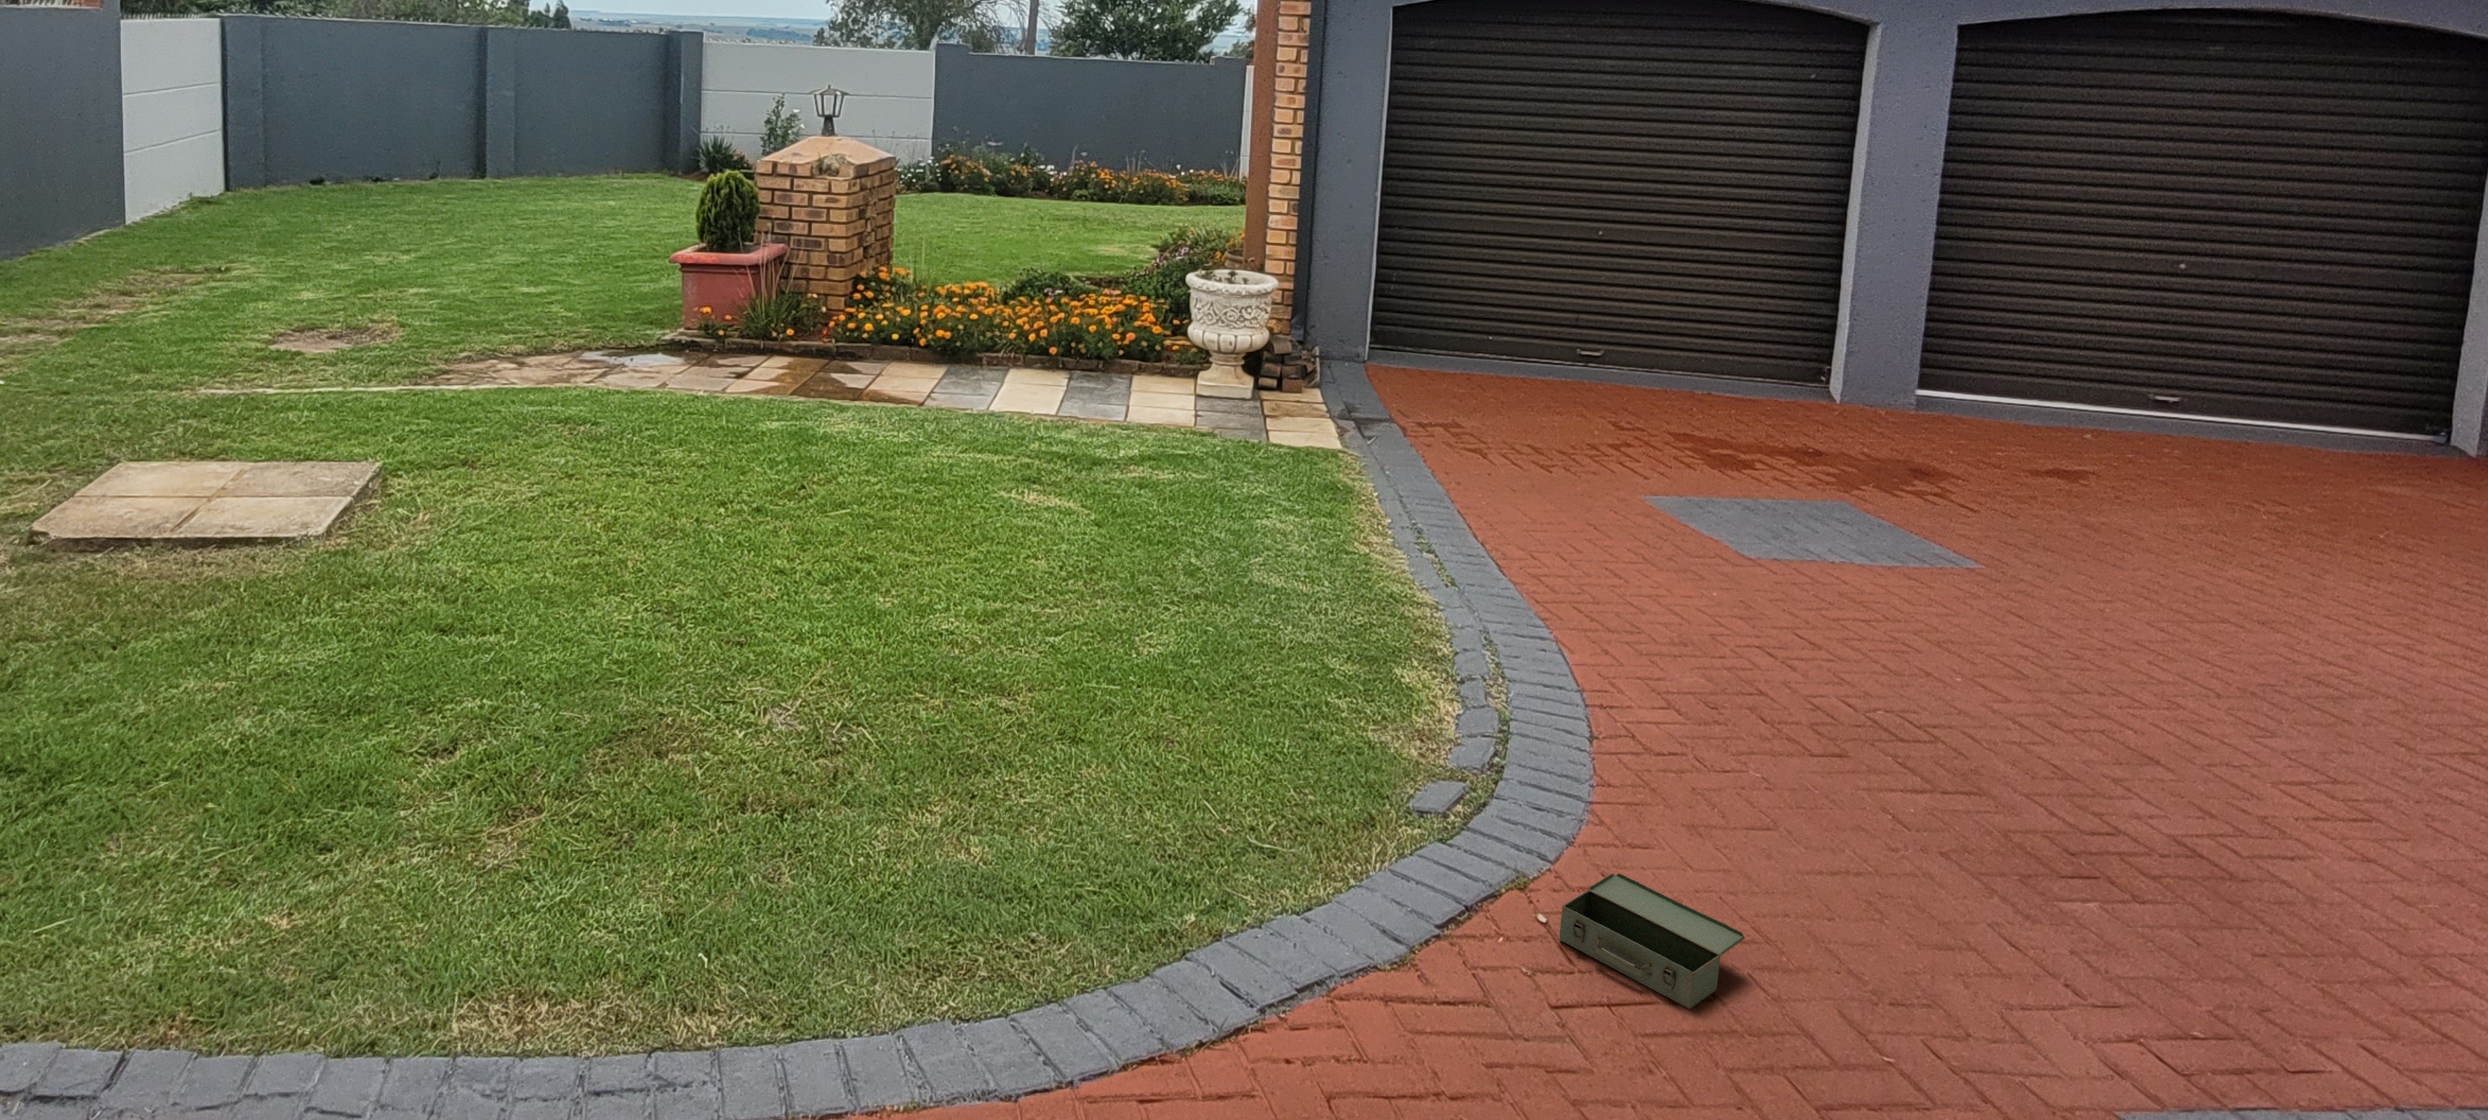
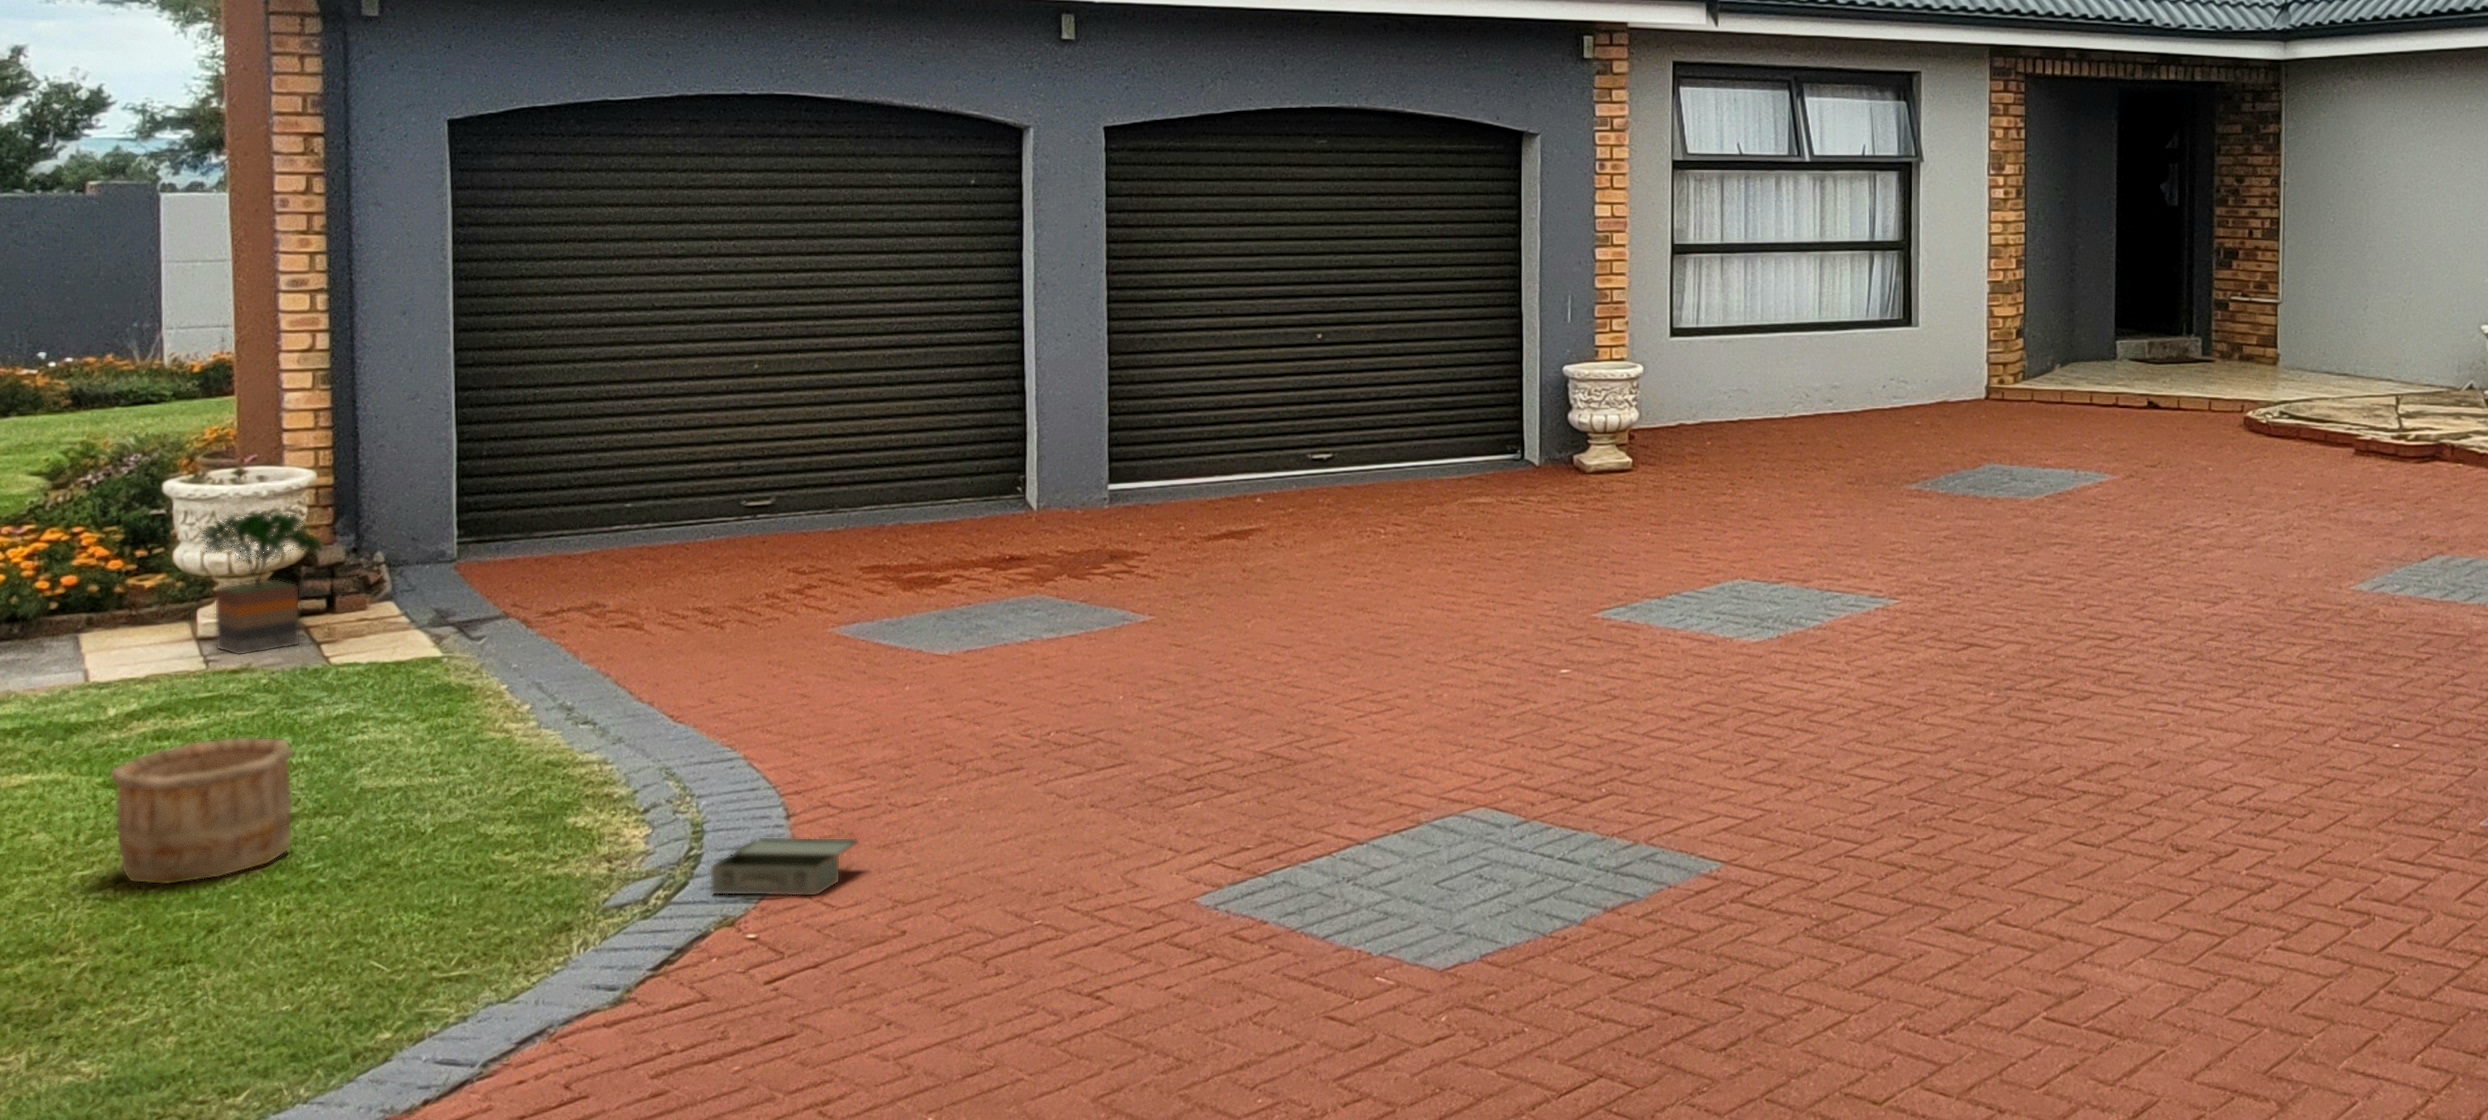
potted tree: none [1197,310,1276,424] -> present [202,512,322,654]
wooden bucket: none [1059,557,1192,703] -> present [111,738,293,884]

